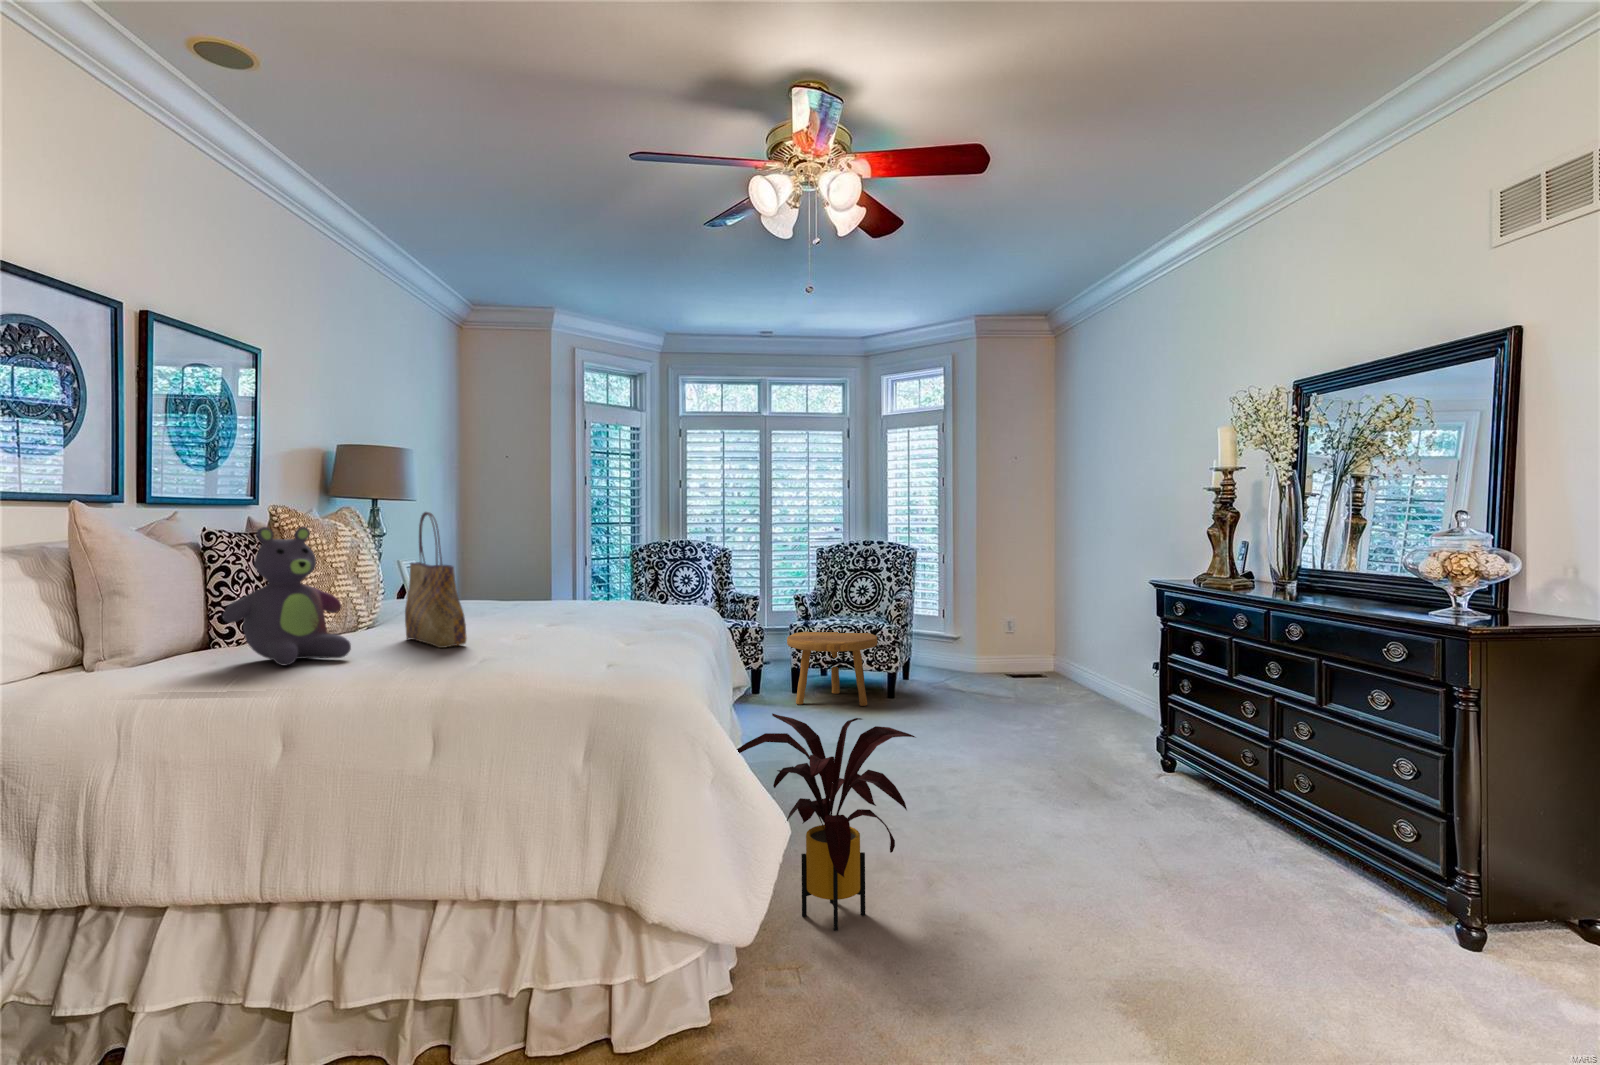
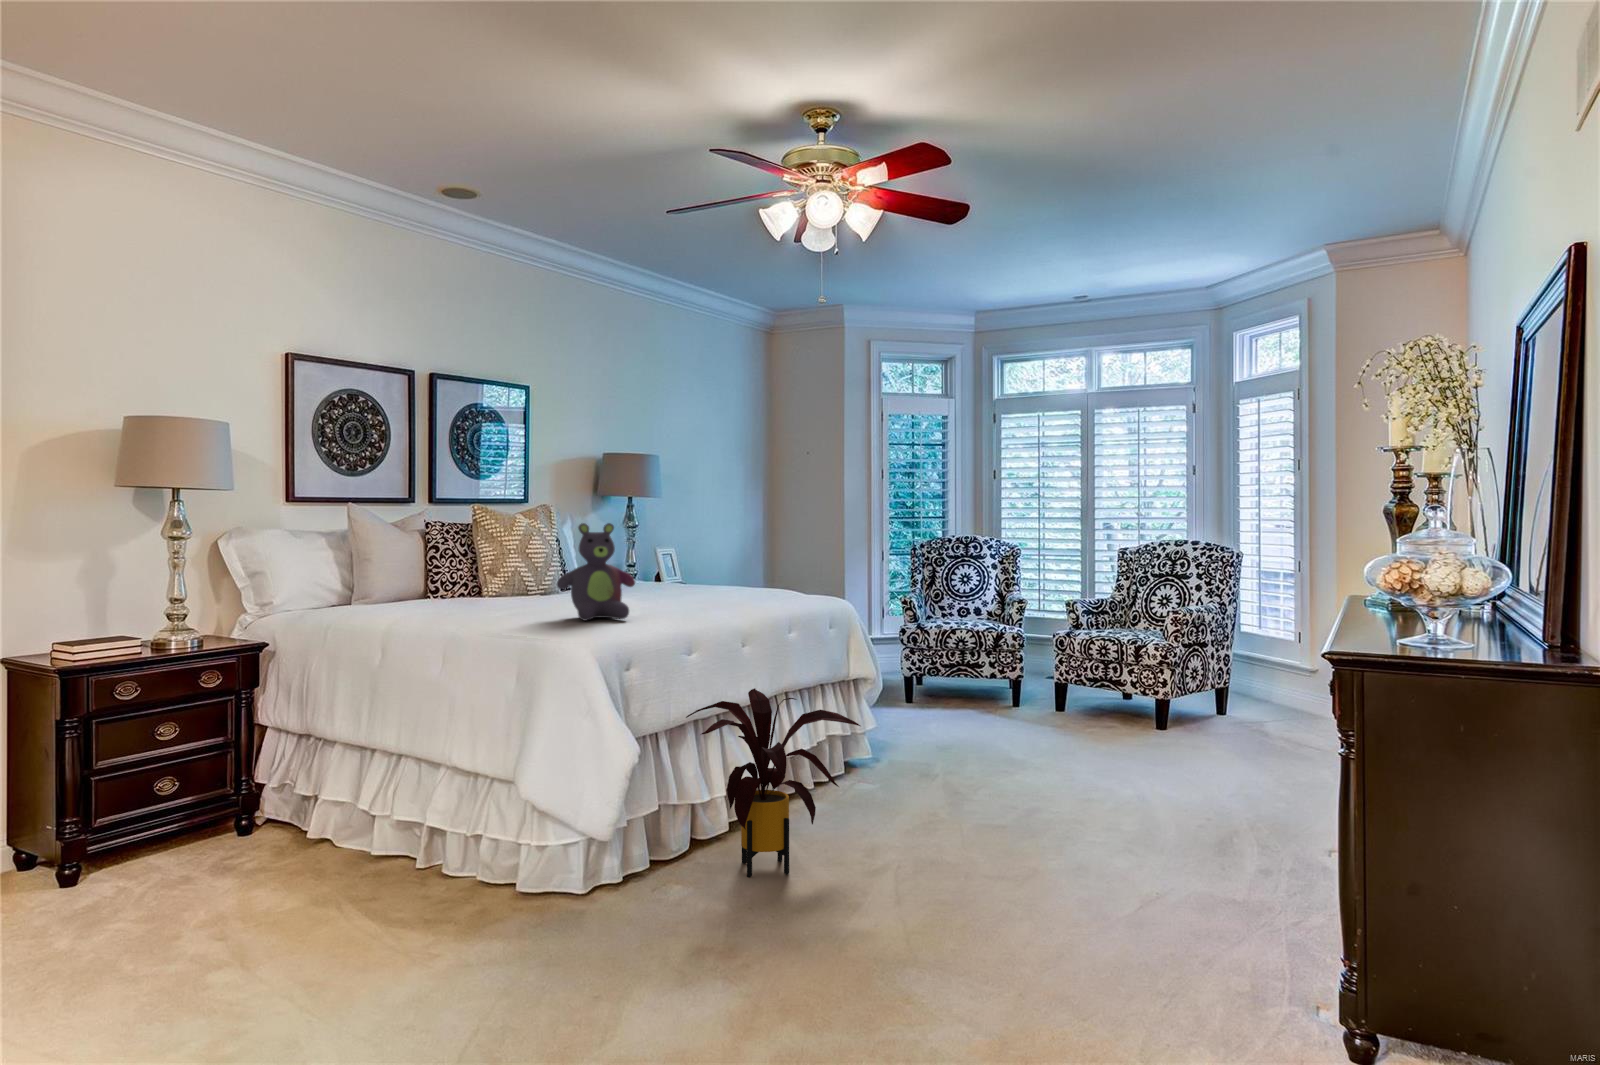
tote bag: present [405,512,467,648] -> none [523,510,552,609]
stuffed bear: present [222,527,351,666] -> present [557,523,635,621]
footstool: present [787,631,878,706] -> none [1033,641,1140,731]

